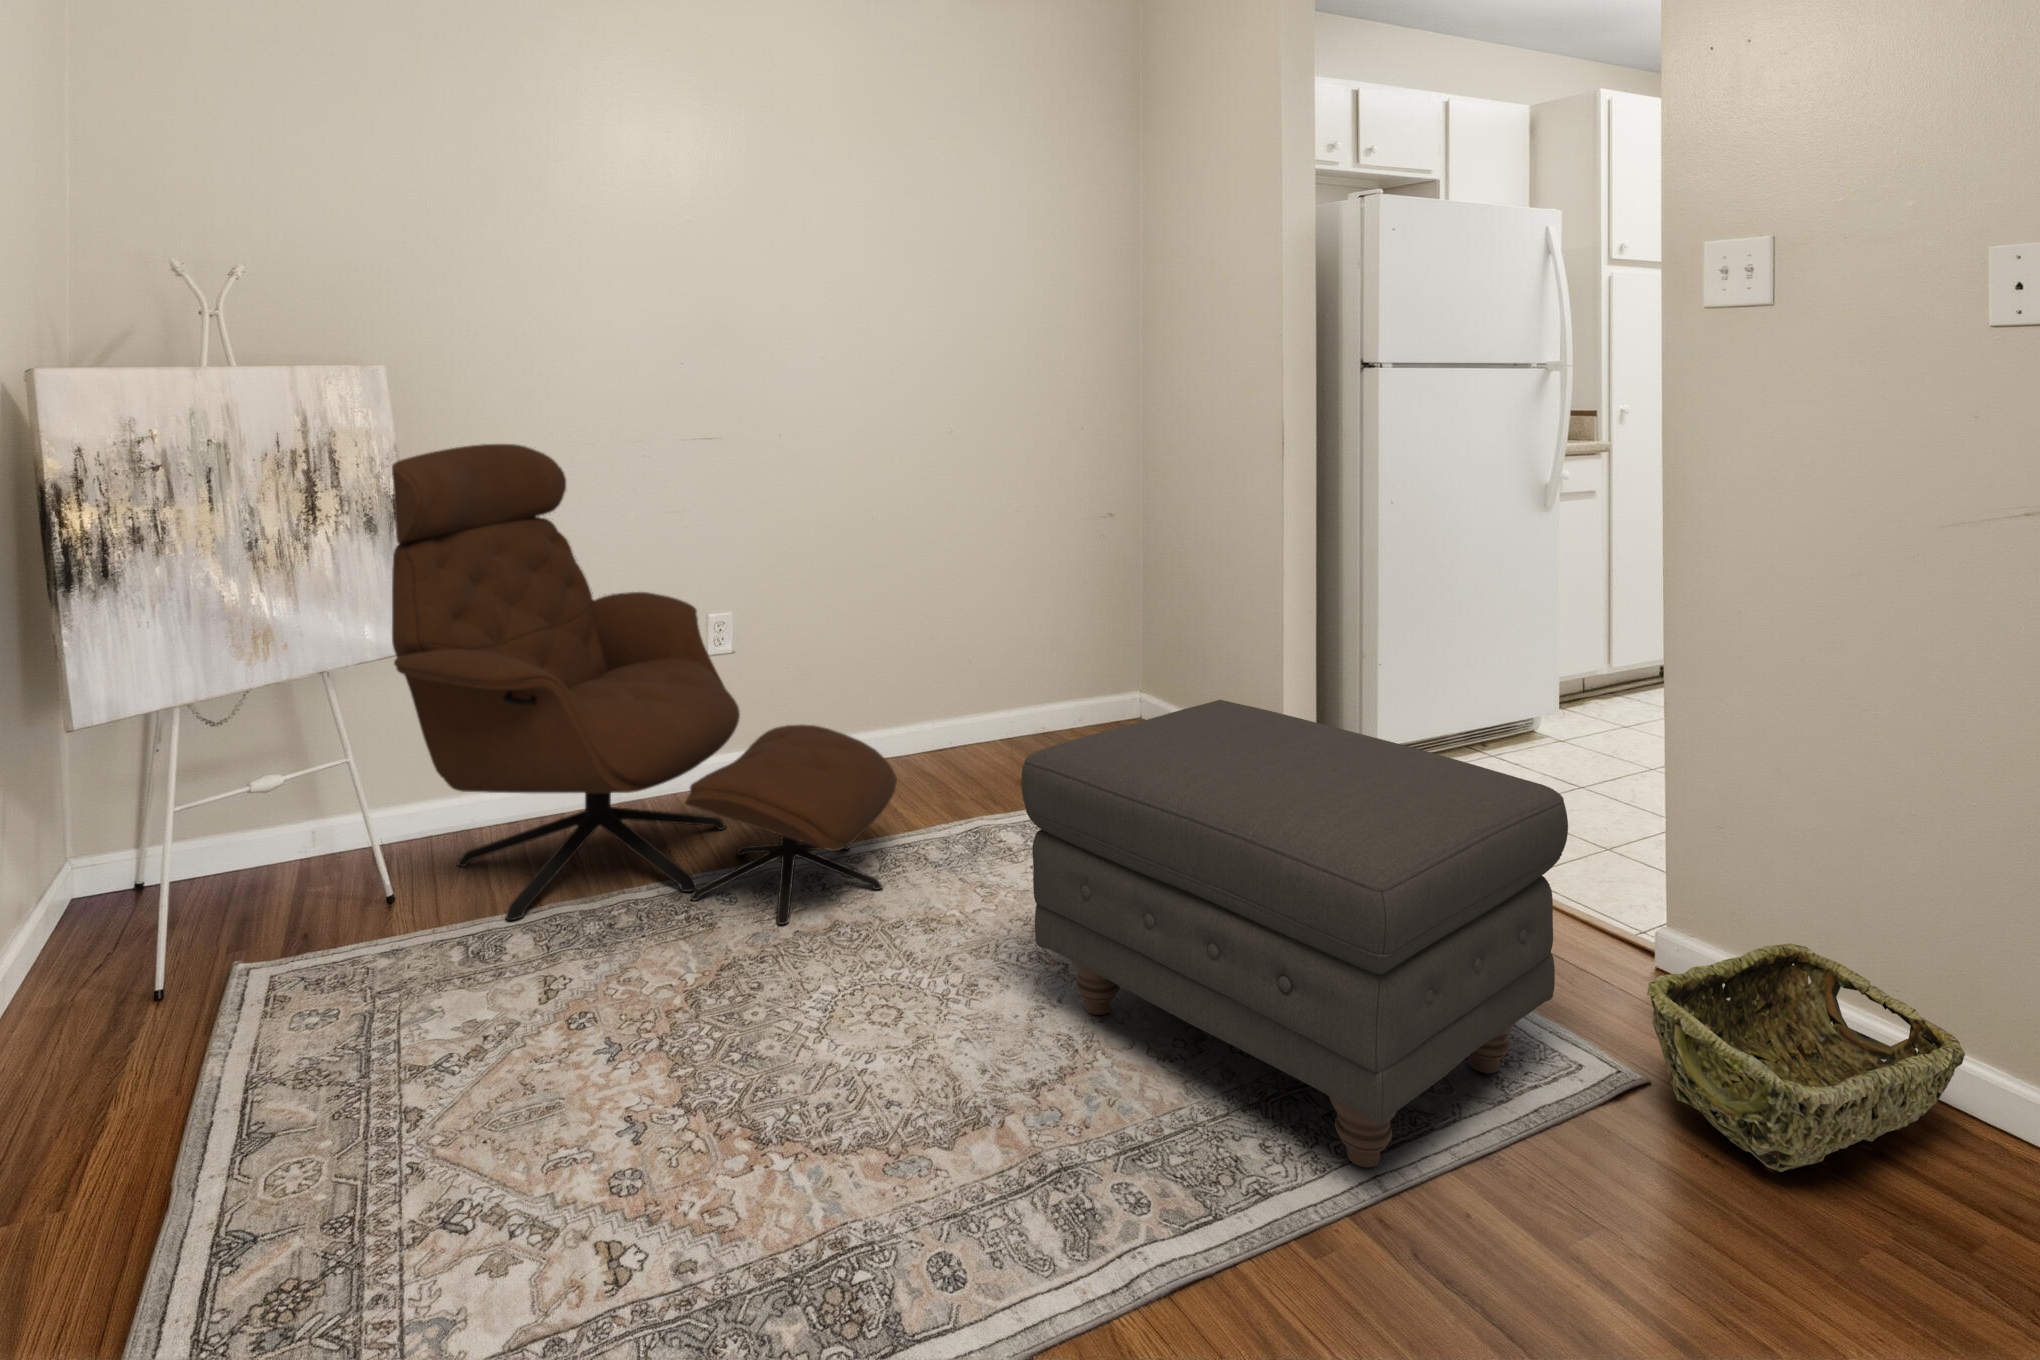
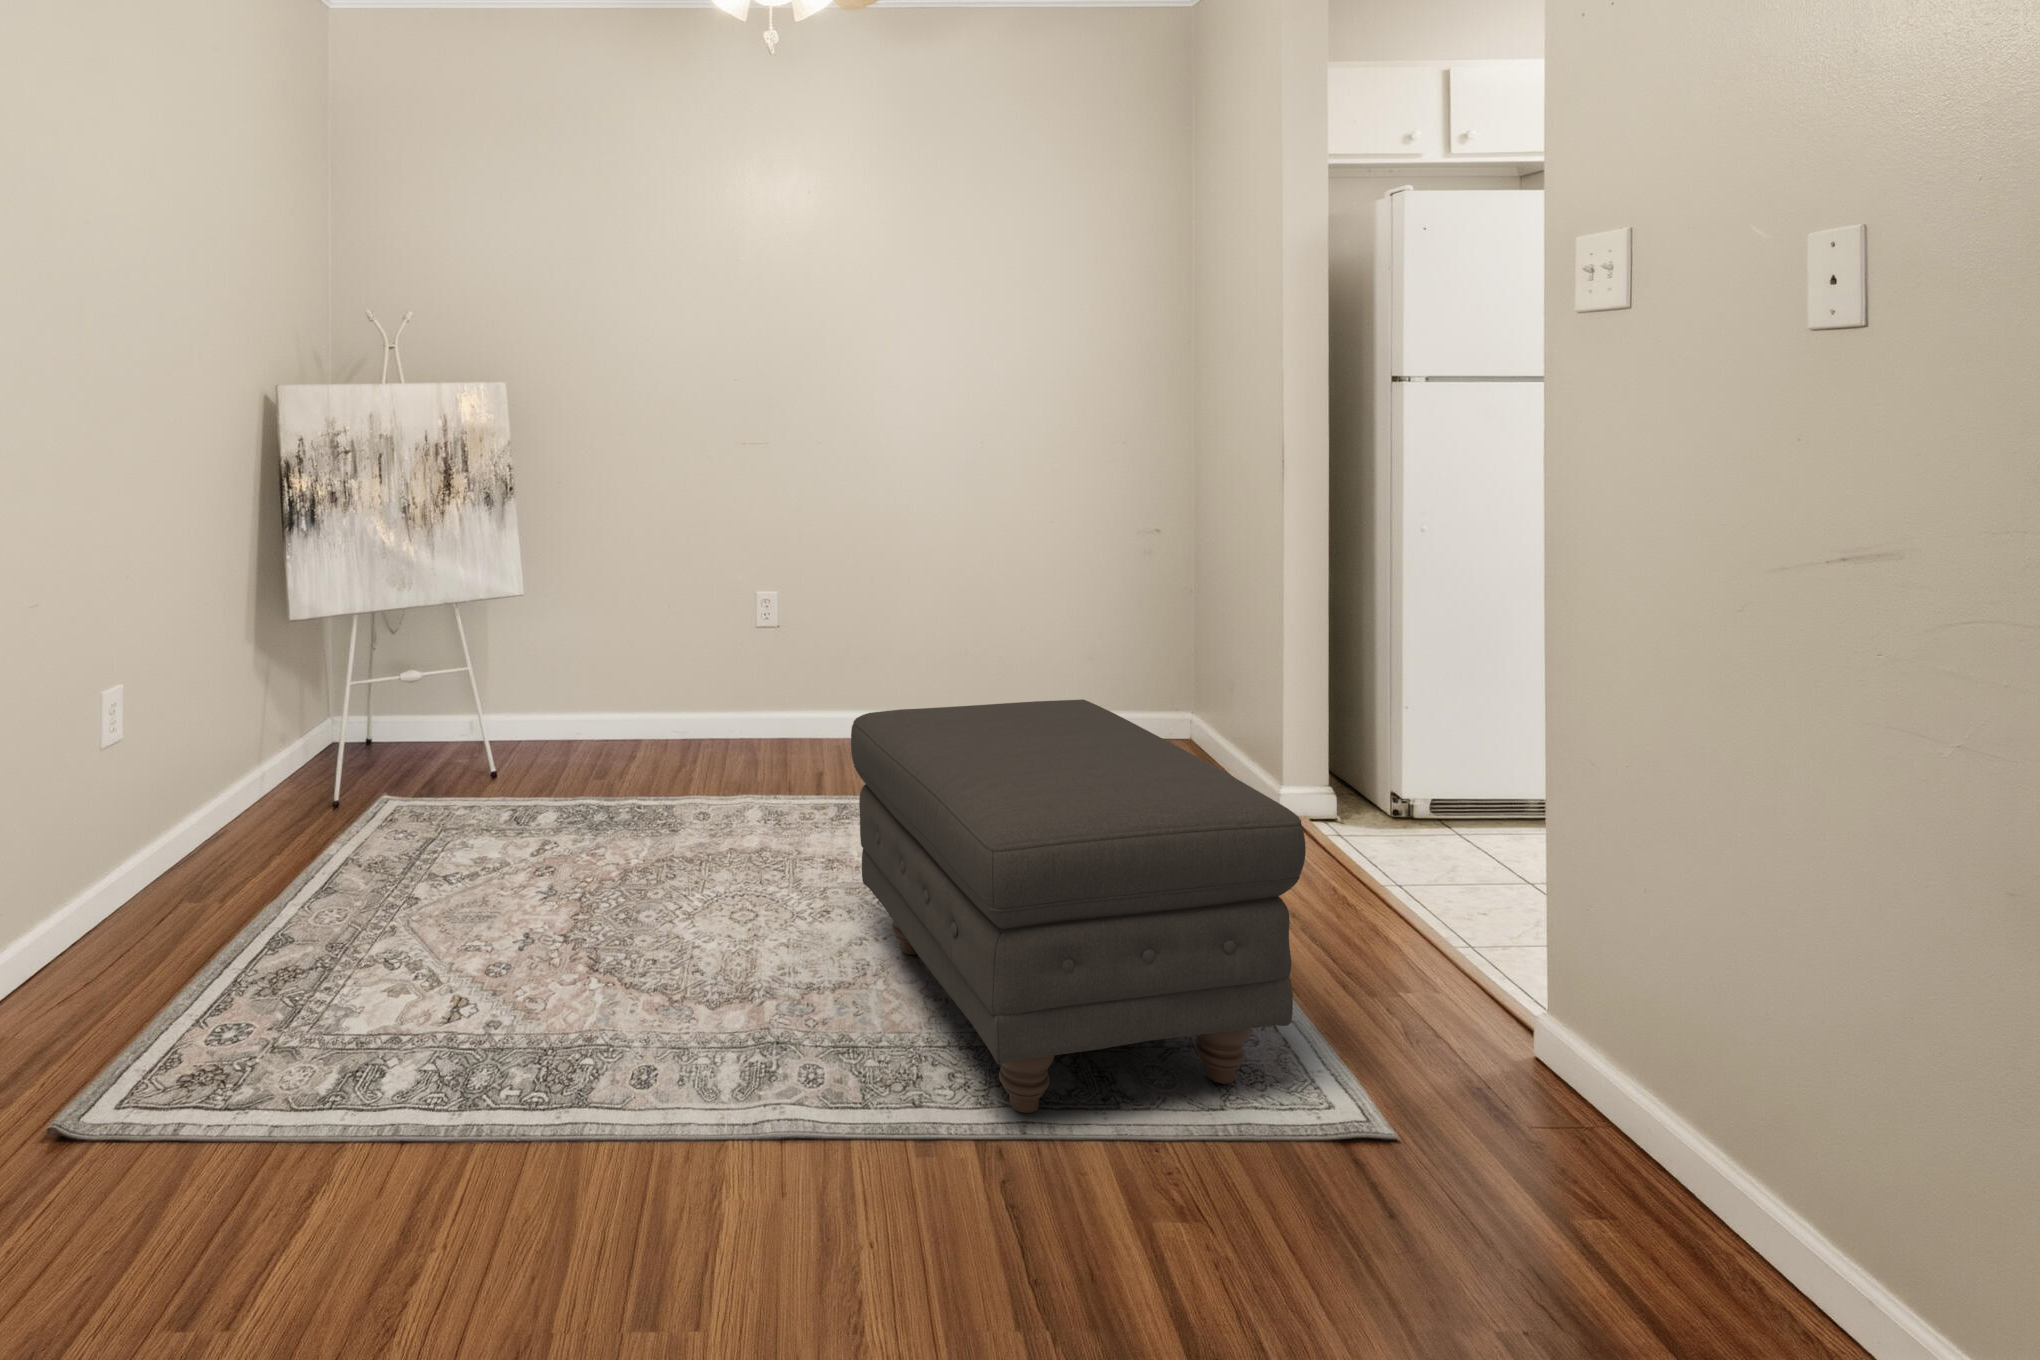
lounge chair: present [392,444,897,925] -> none [491,443,859,841]
woven basket: present [1647,944,1965,1172] -> none [1344,1020,1732,1252]

